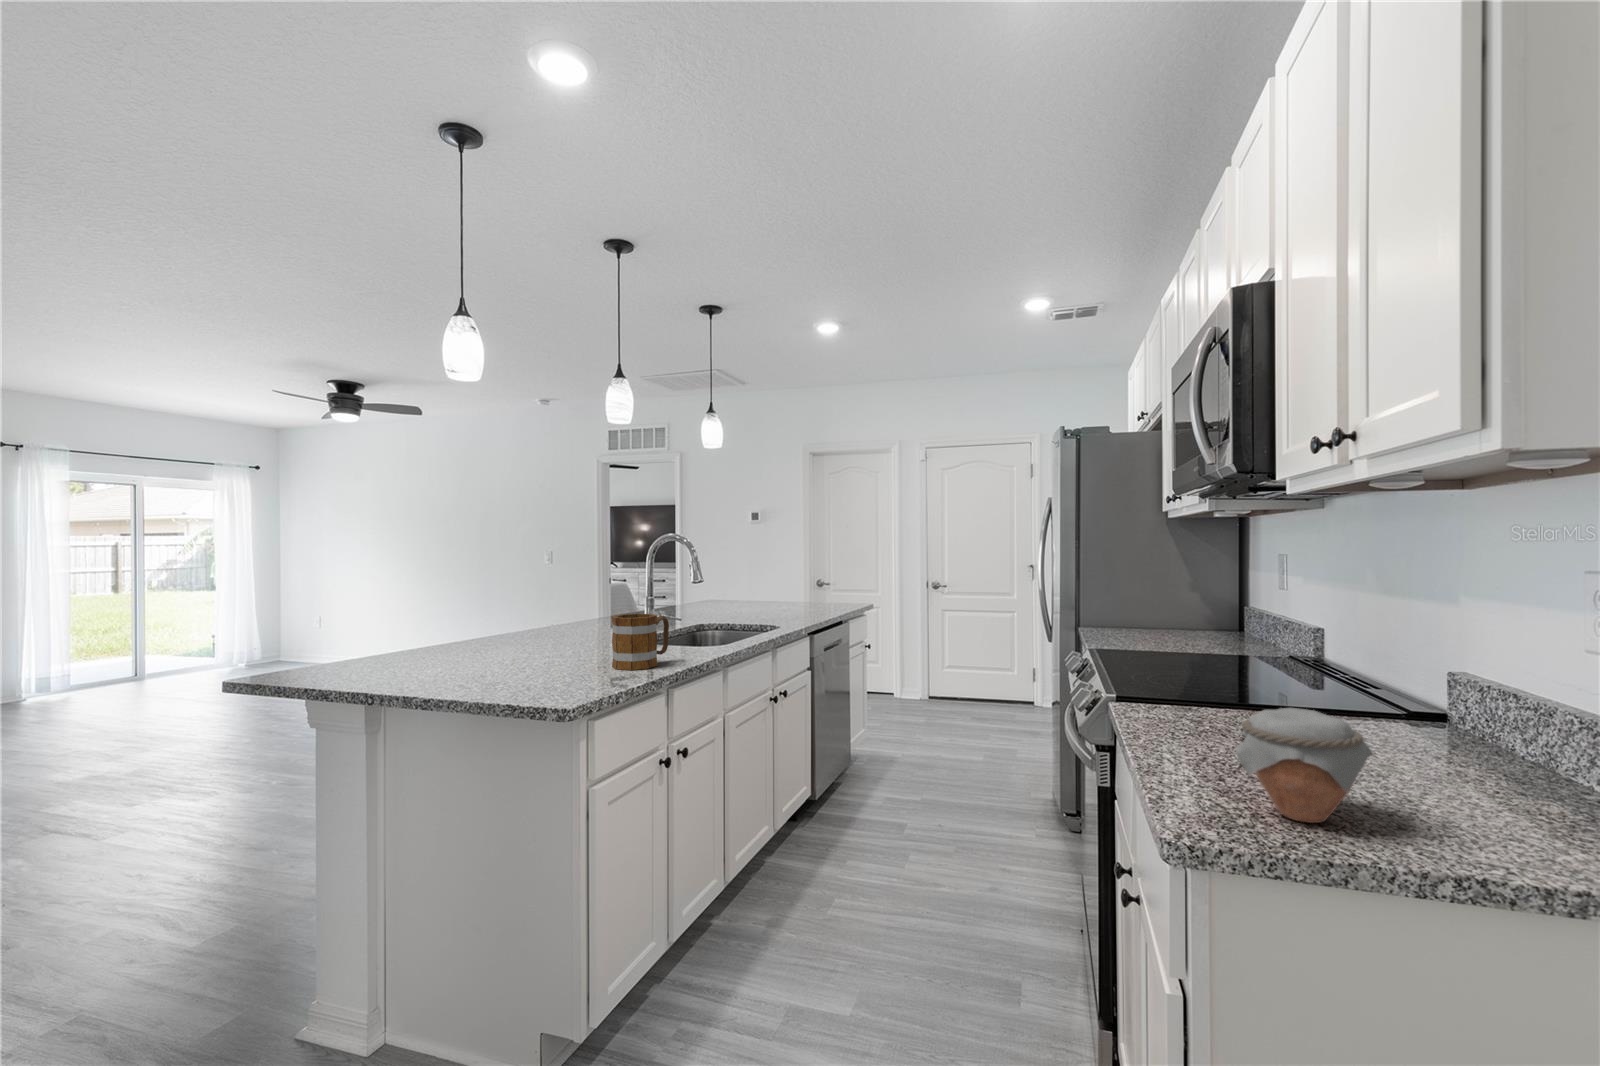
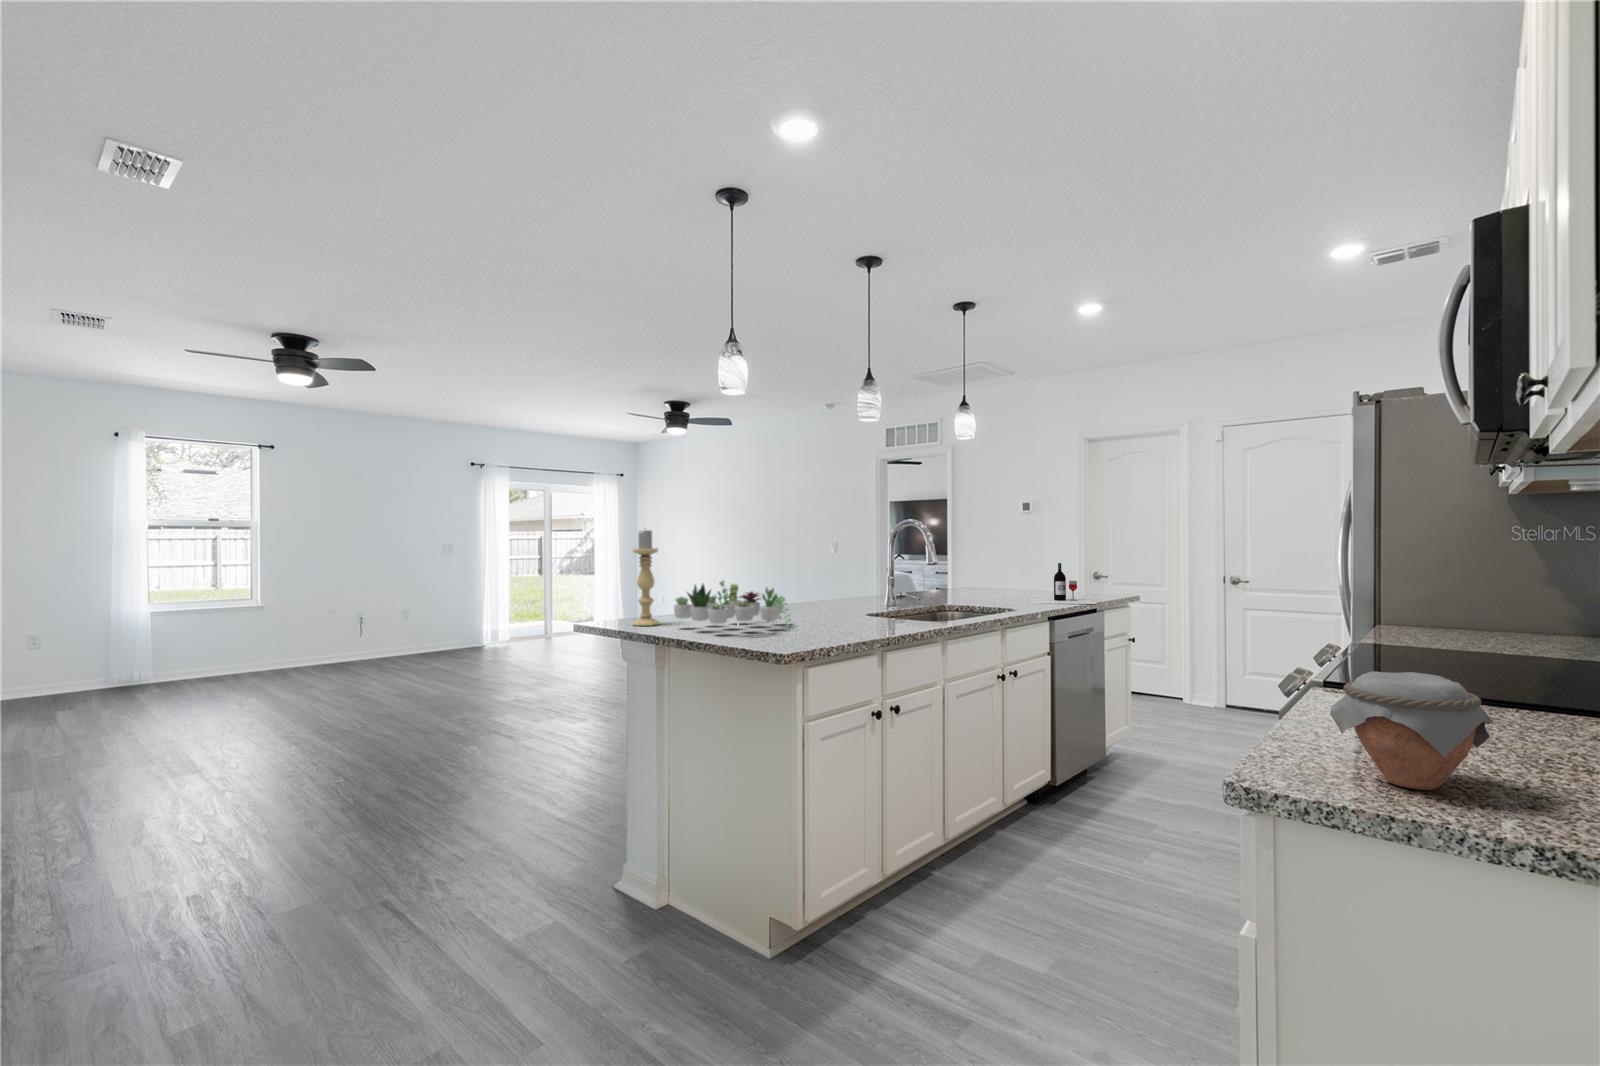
candle holder: none [327,549,368,679] -> present [633,530,659,626]
wine bottle: none [776,576,844,617] -> present [1029,563,1097,604]
succulent plant: none [393,611,558,675] -> present [674,581,792,627]
mug: present [612,614,669,670] -> none [840,586,891,633]

